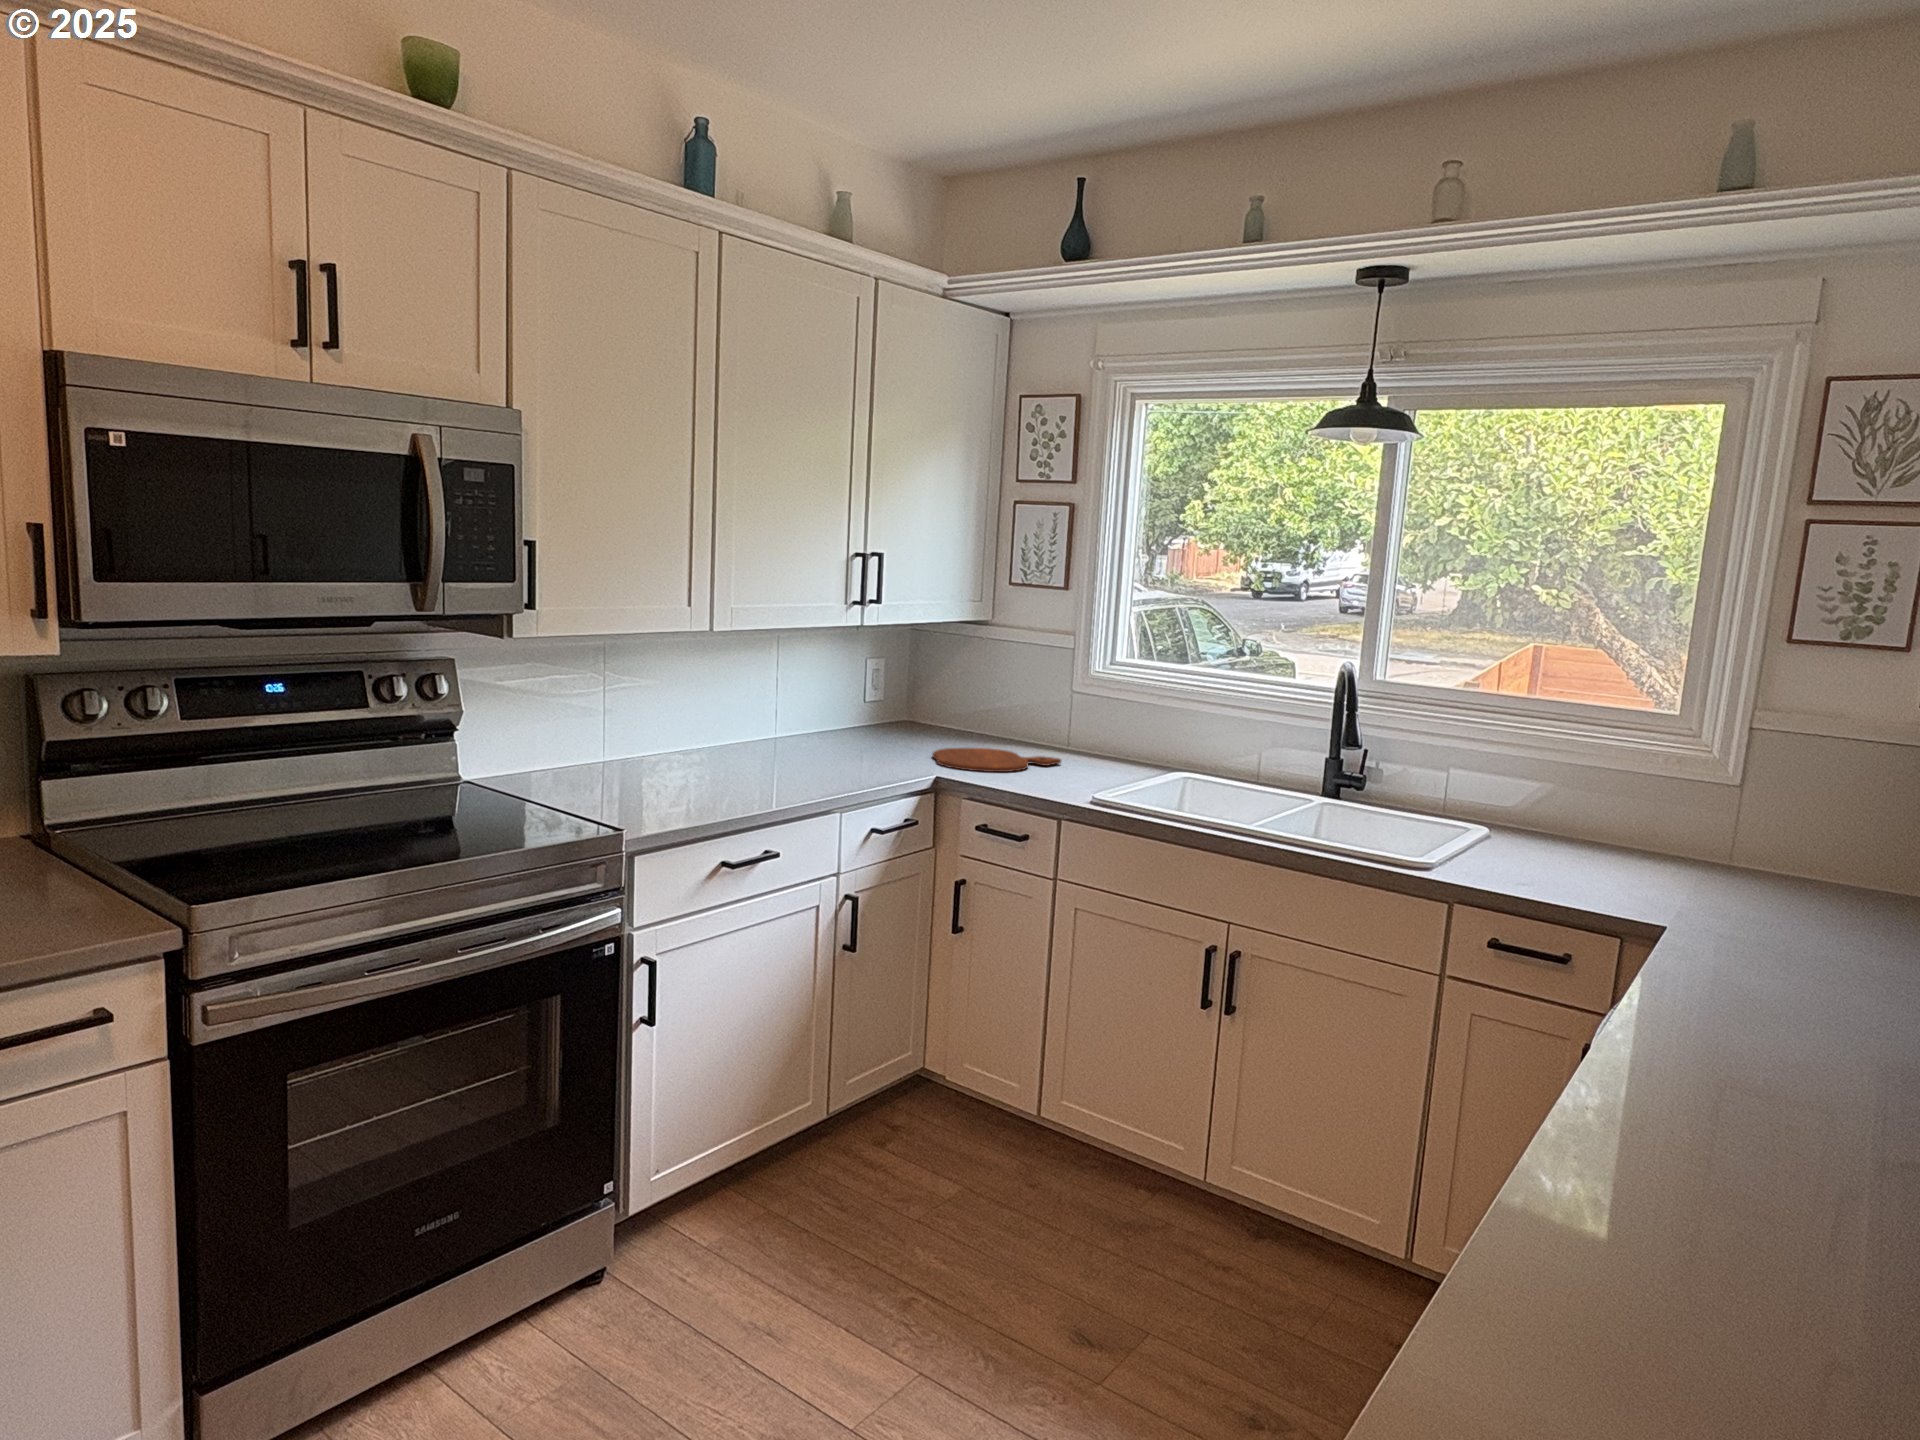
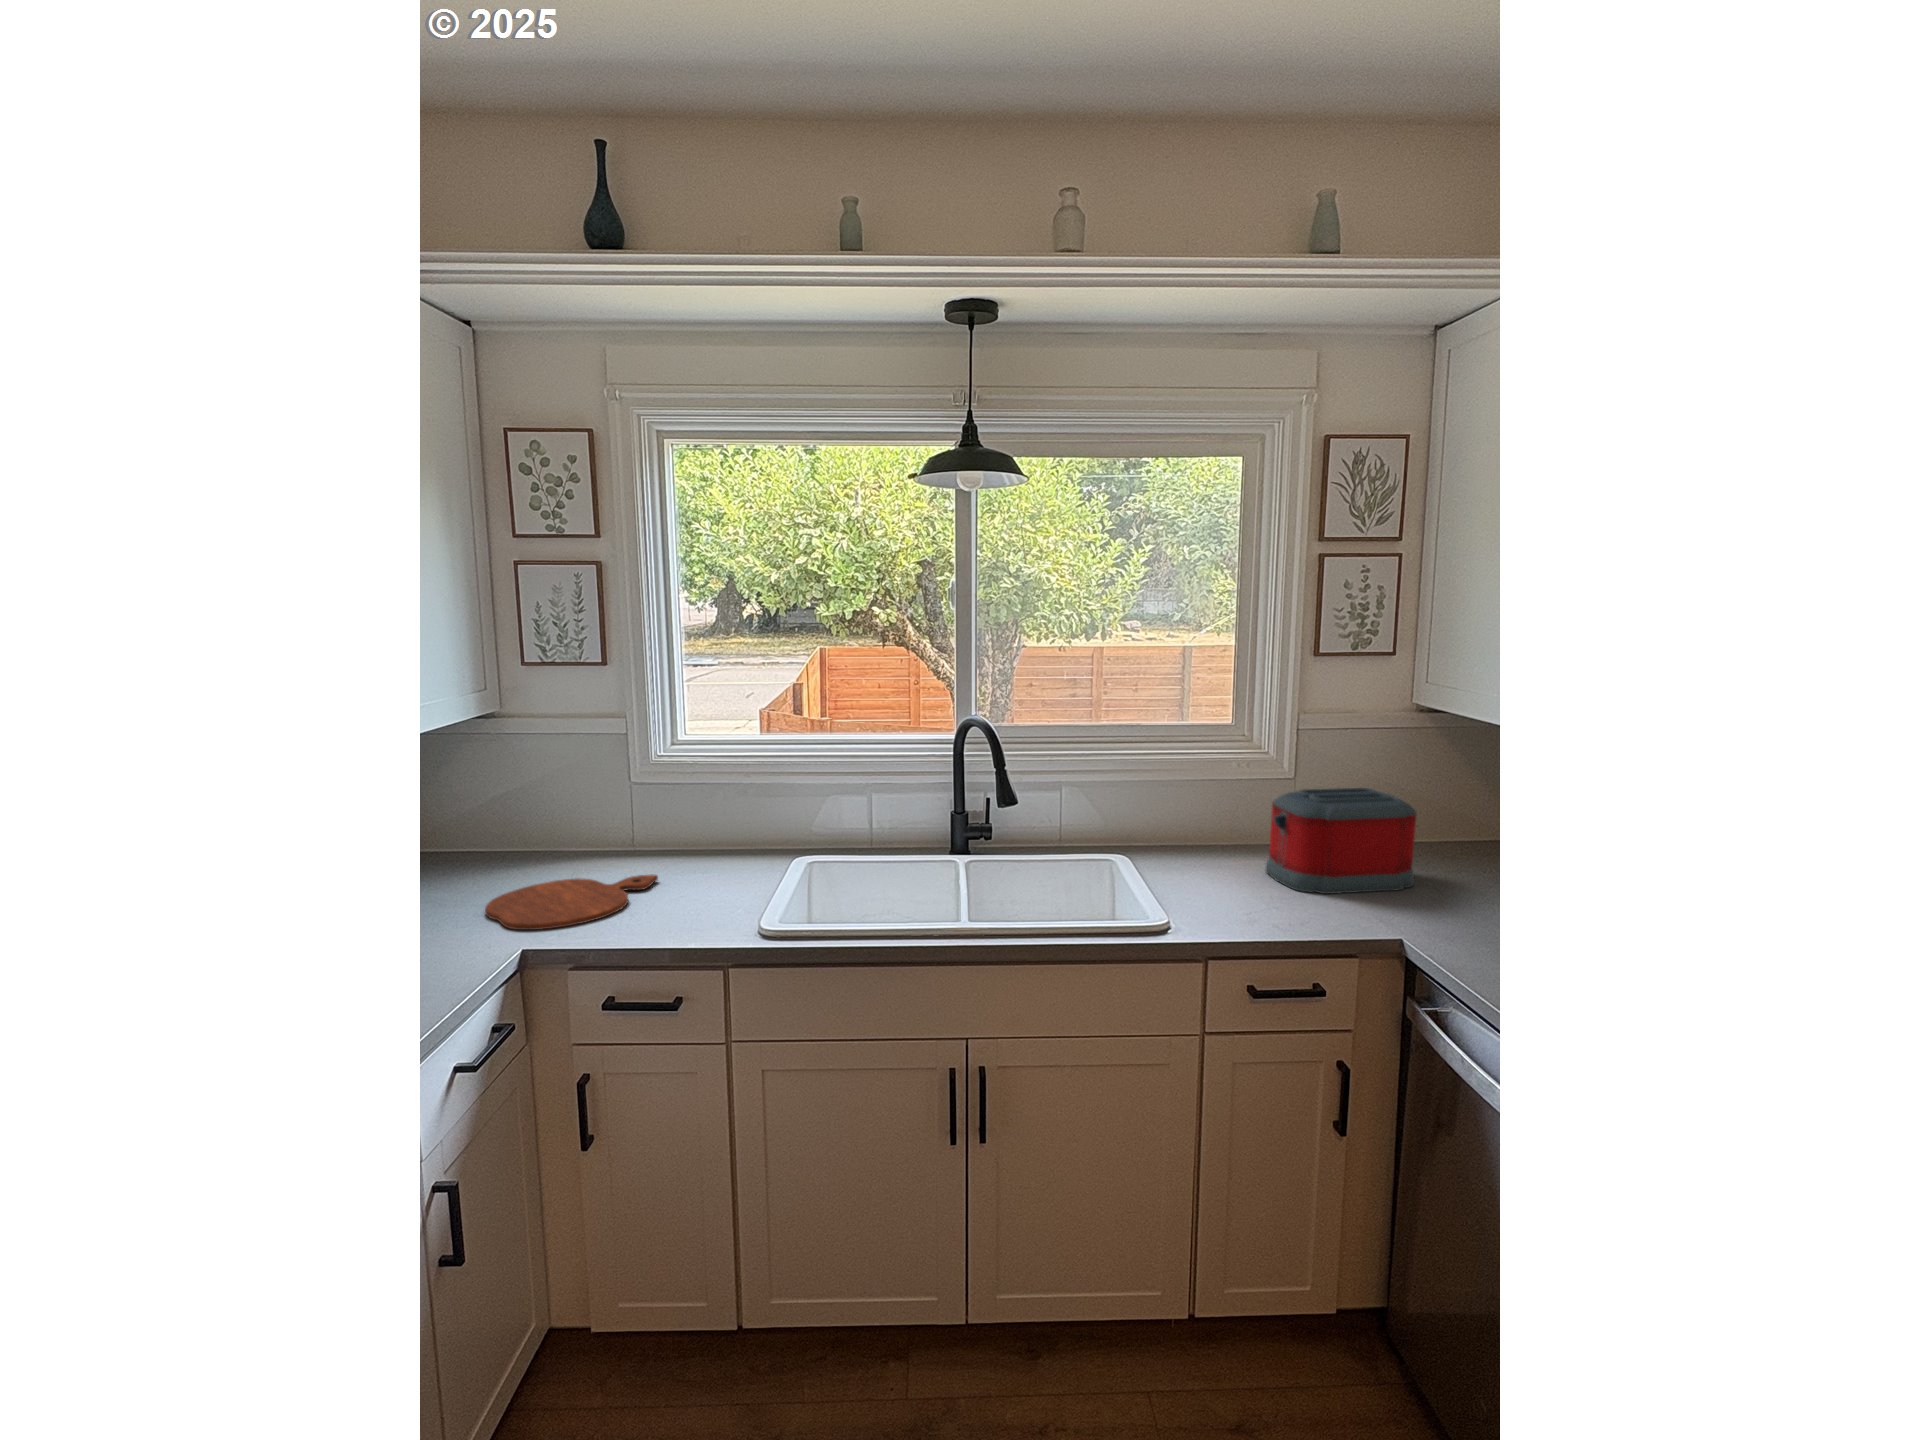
toaster: none [1637,784,1829,917] -> present [1265,788,1417,894]

